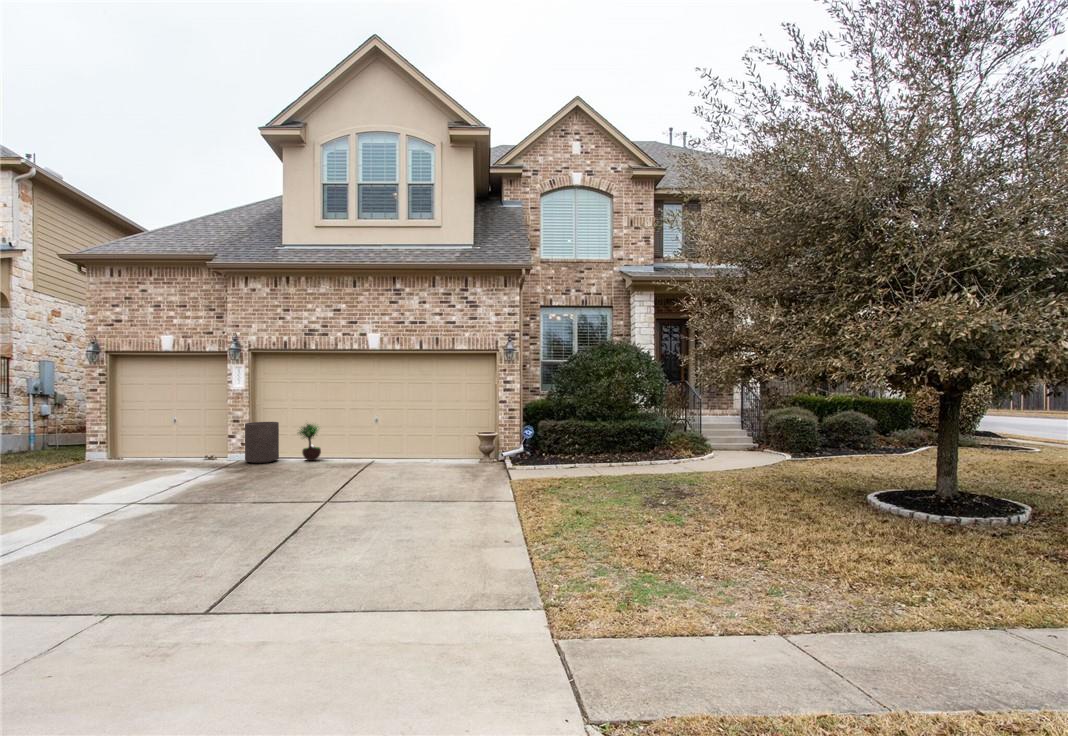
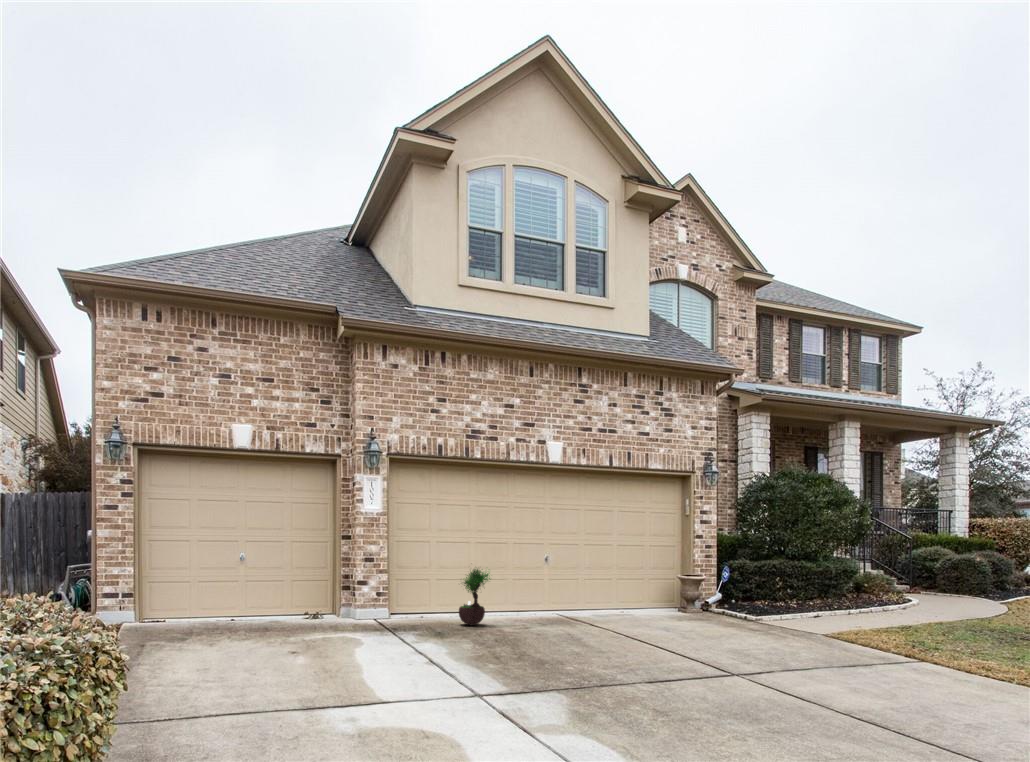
trash can: present [245,422,279,463] -> none [383,566,433,631]

